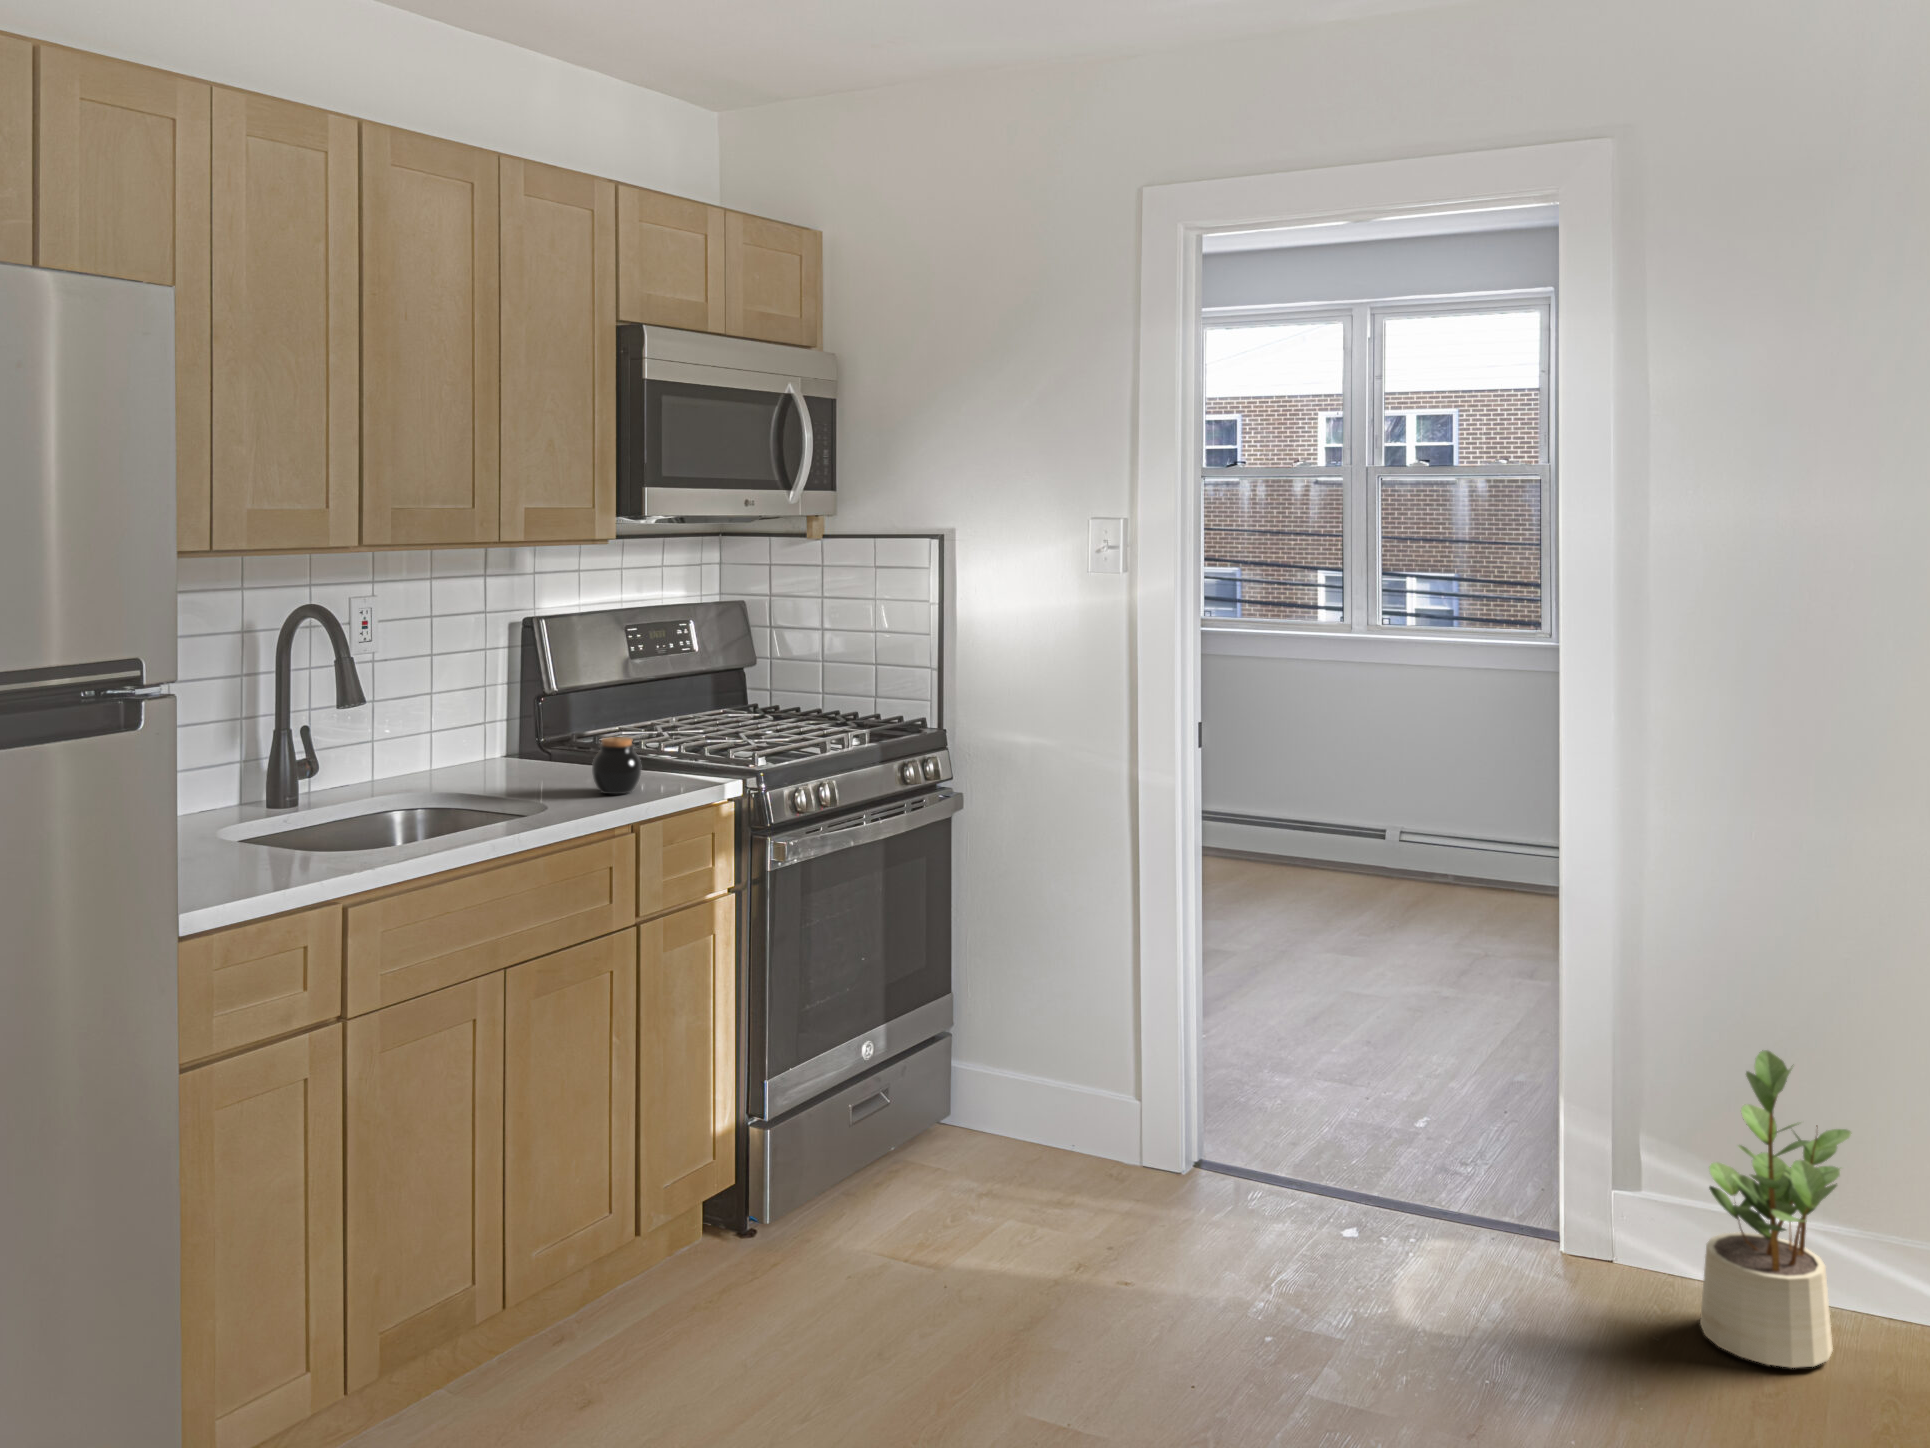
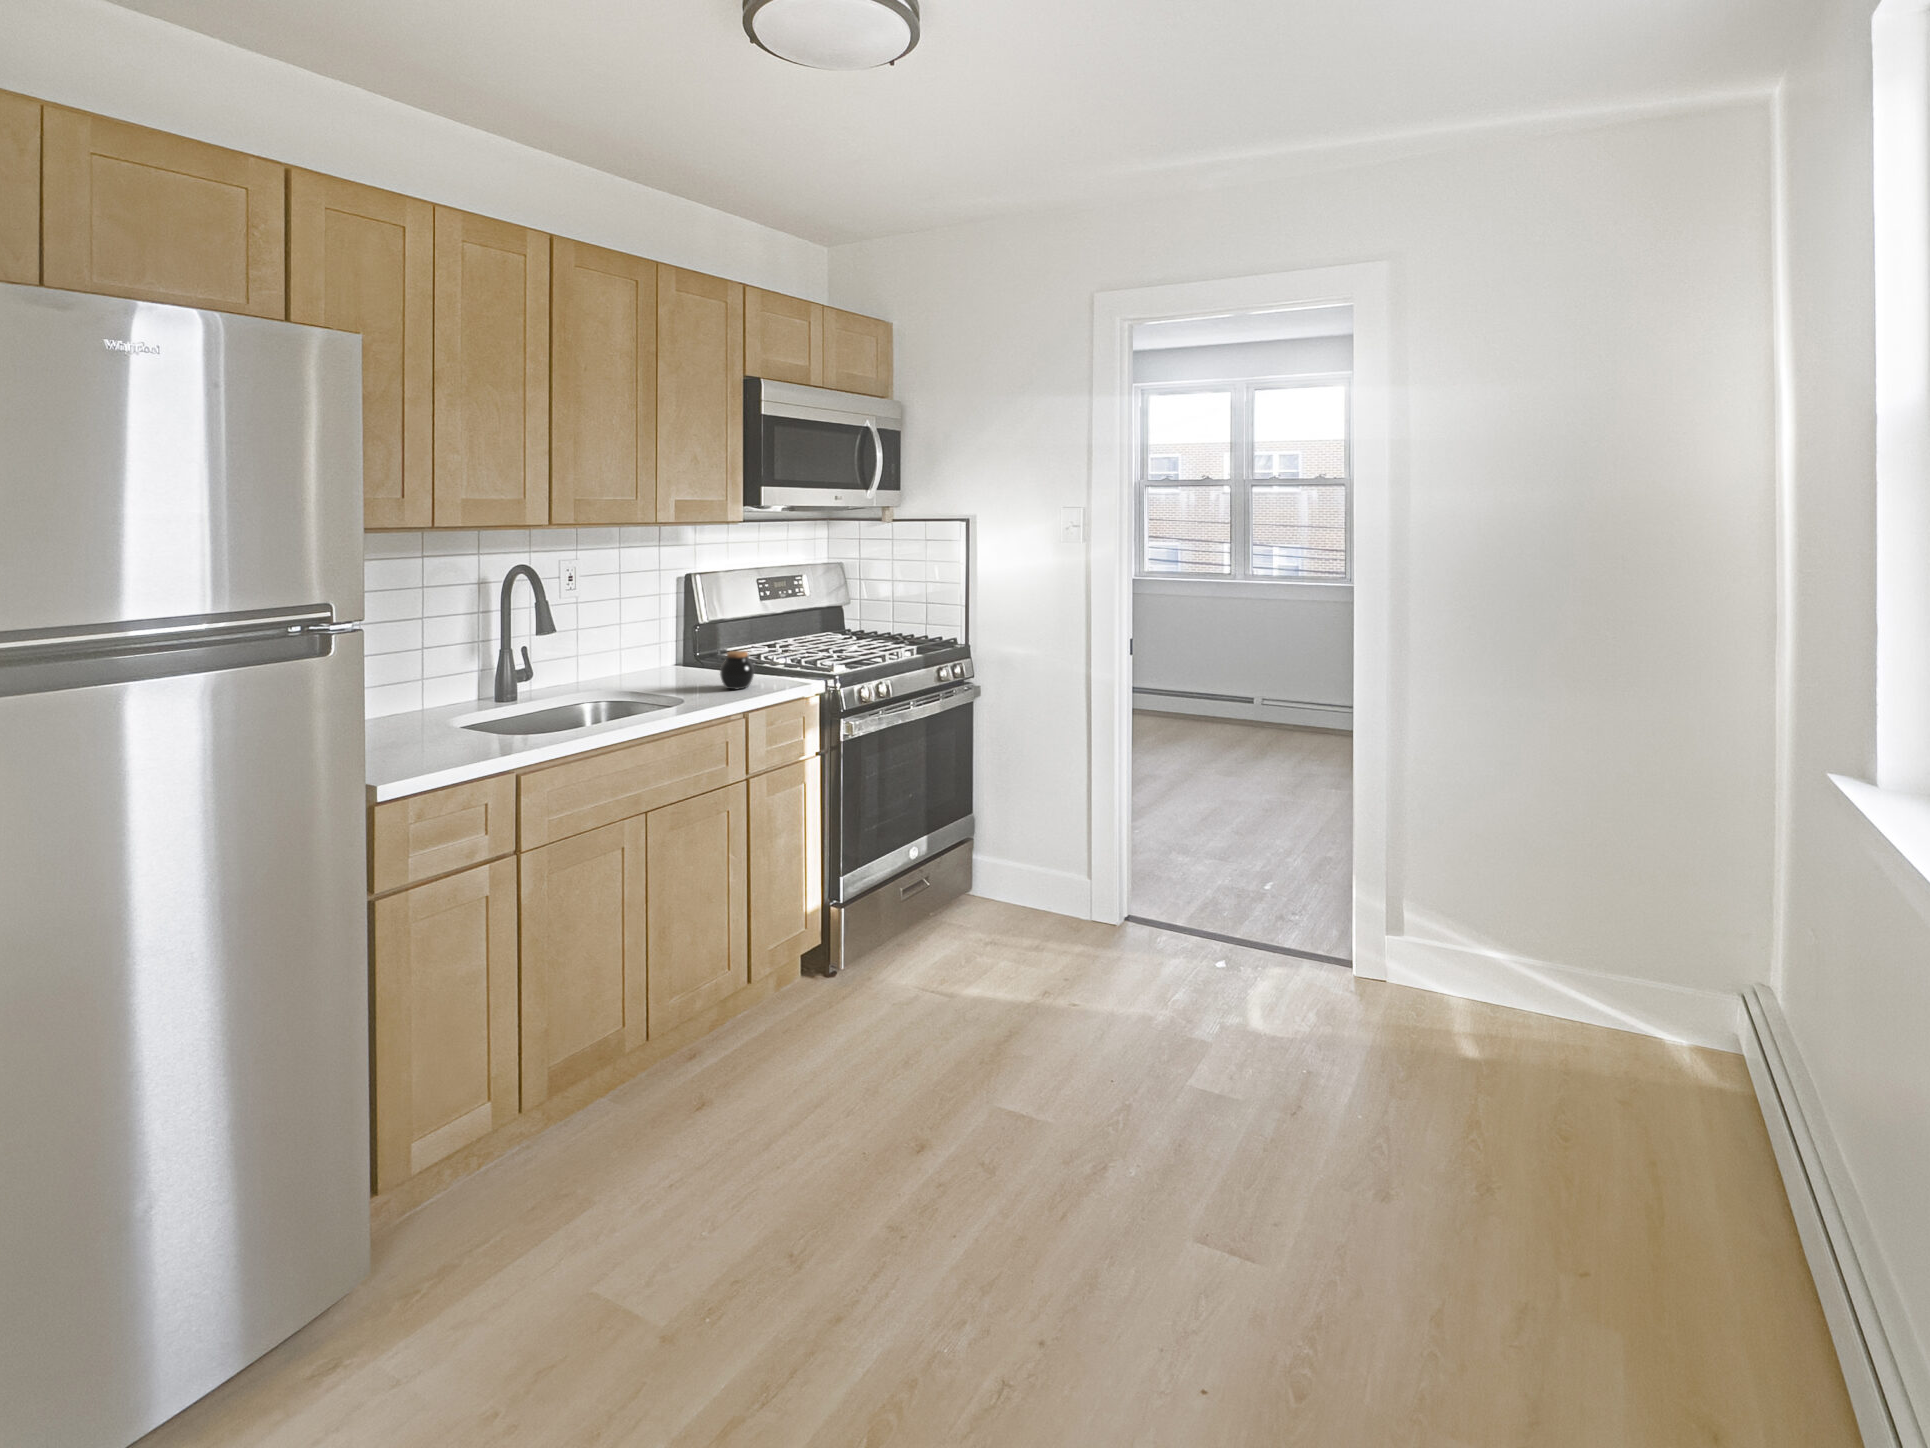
potted plant: present [1700,1050,1851,1368] -> none [1447,847,1543,1057]

